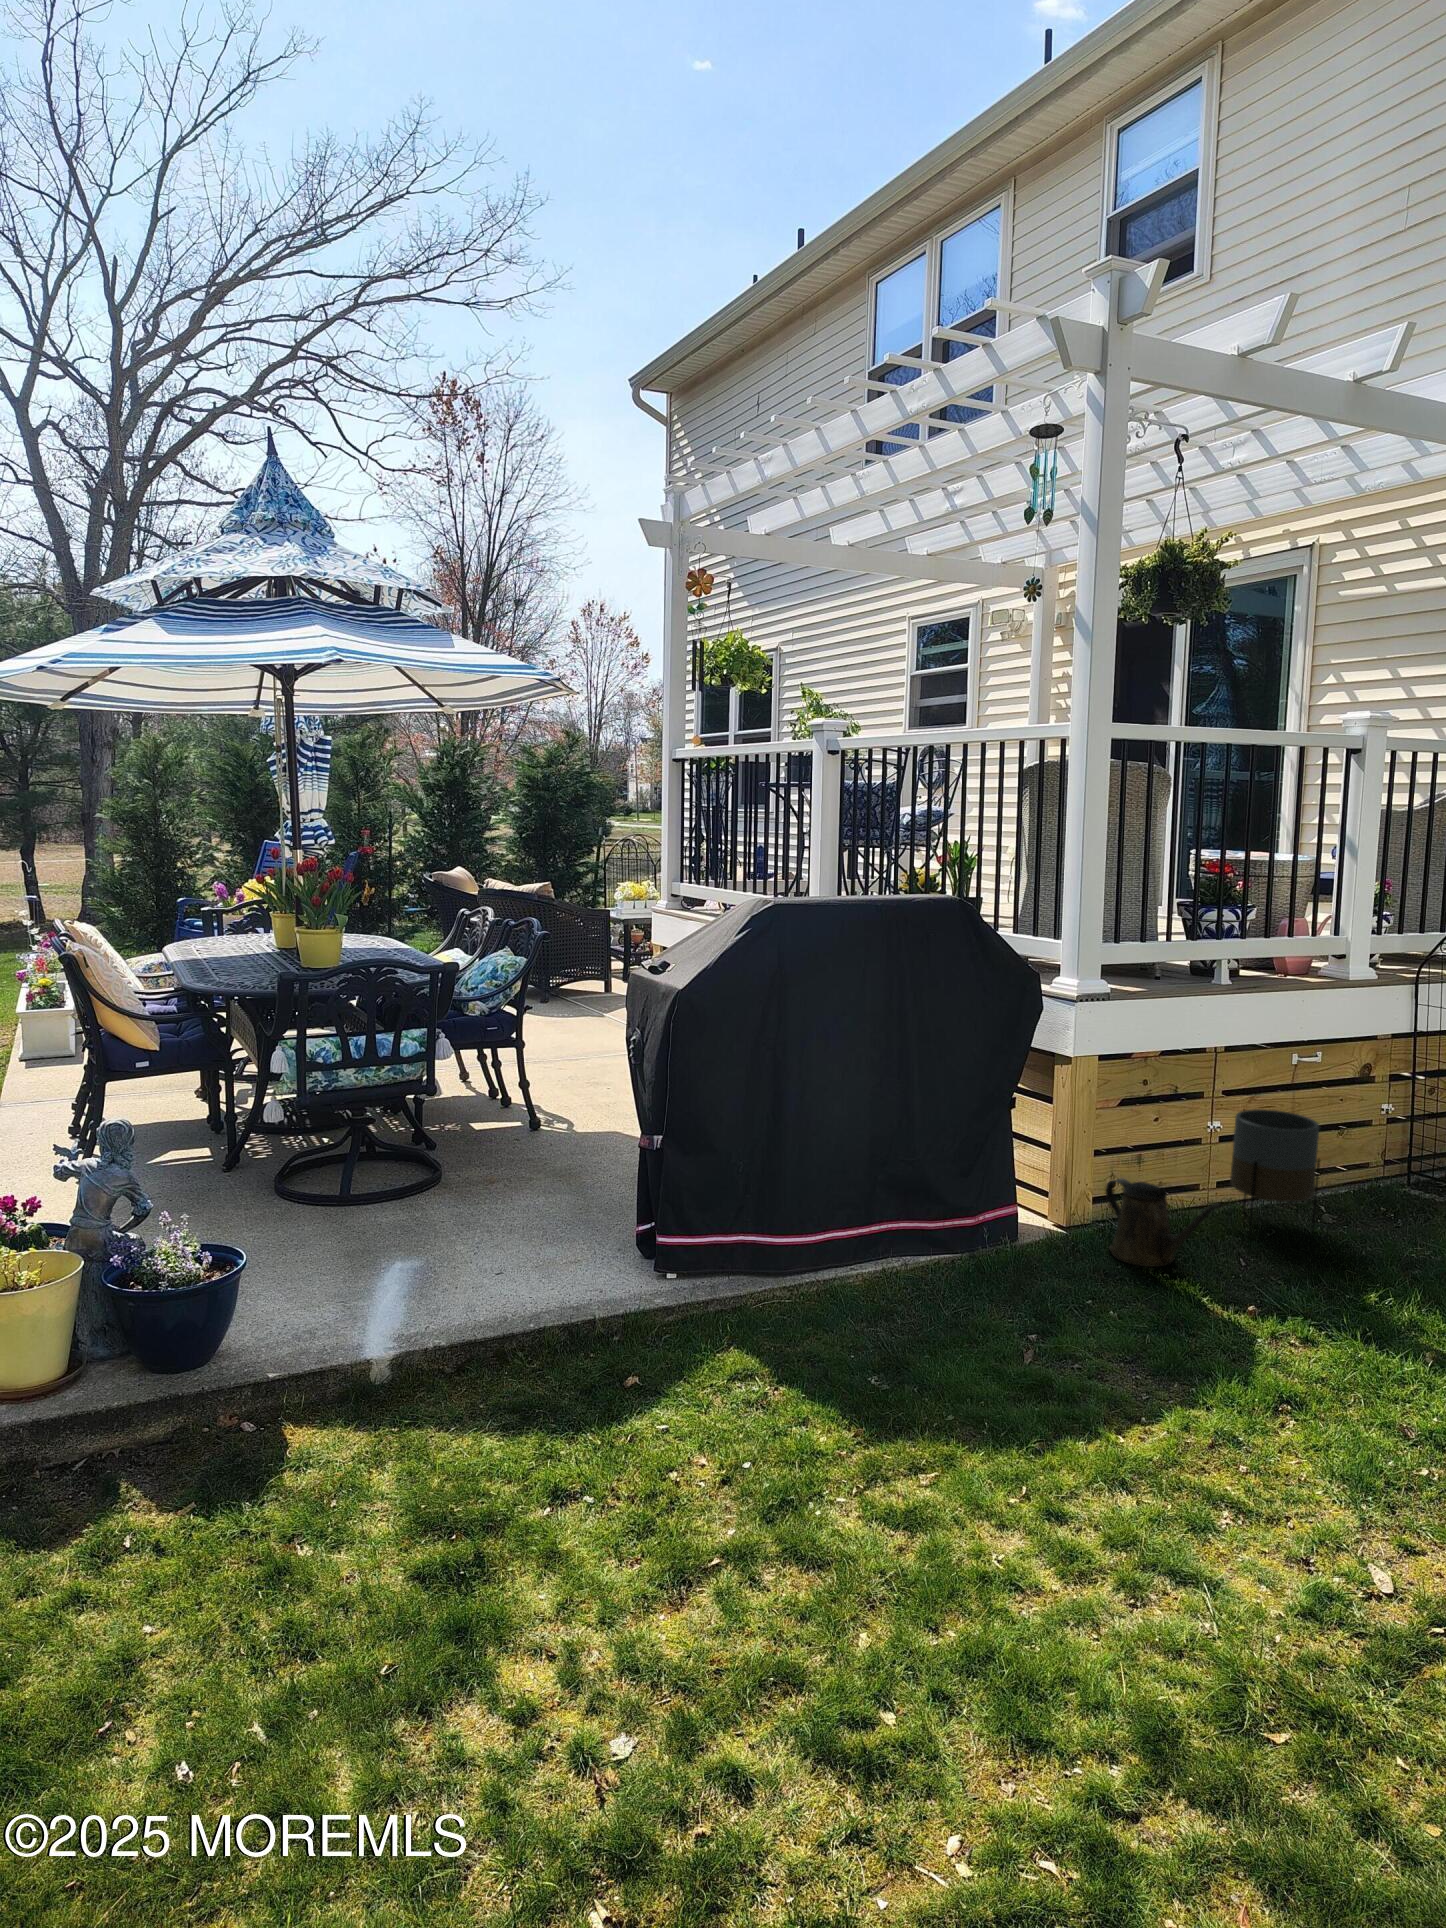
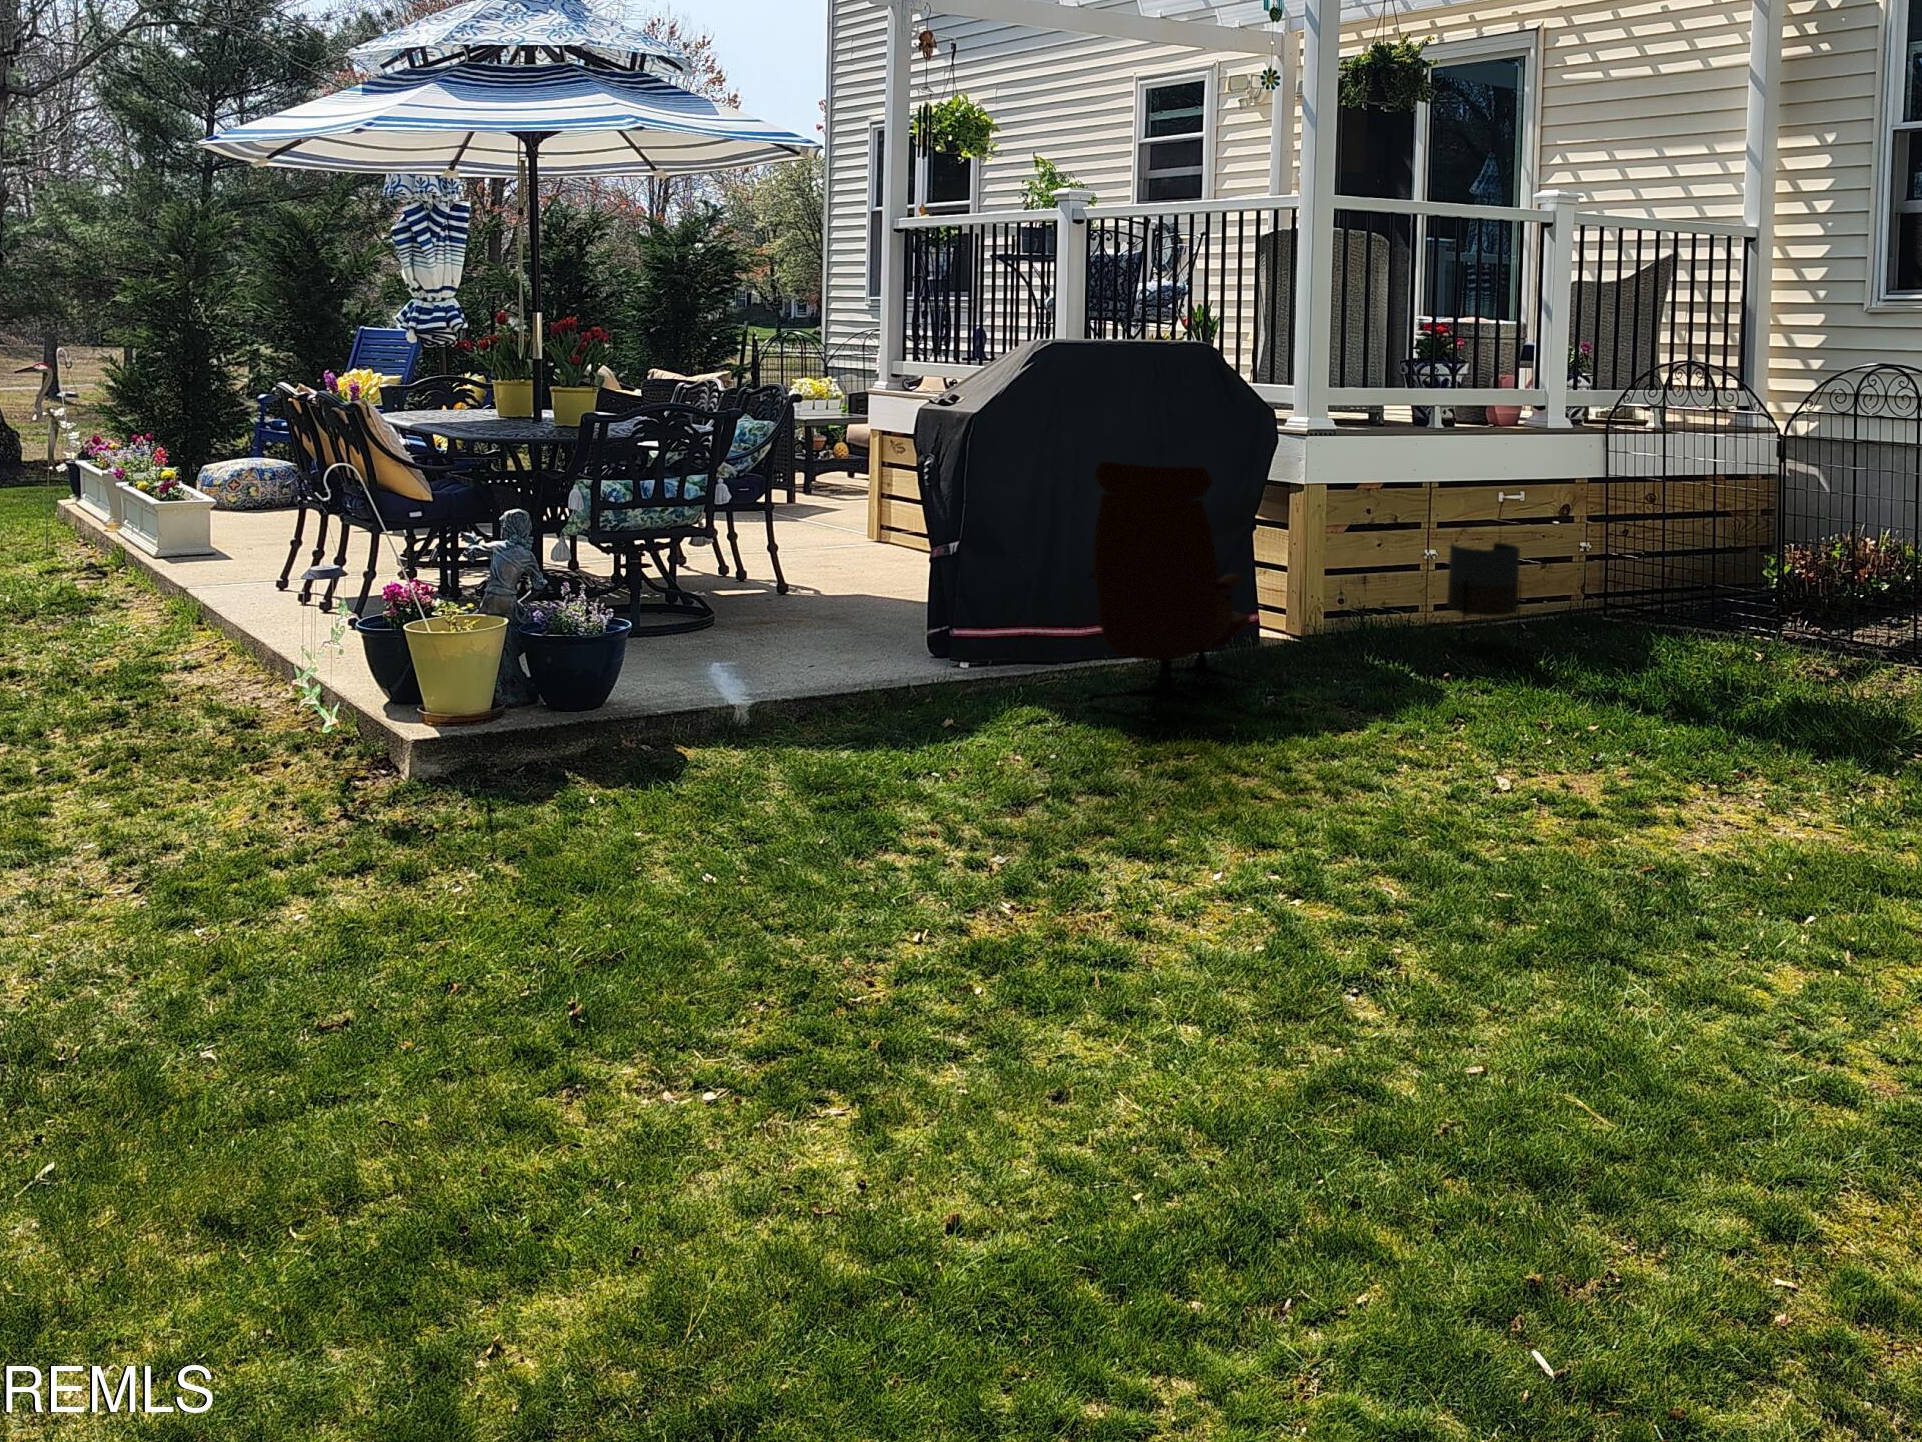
lounge chair: none [802,1082,1008,1413] -> present [1088,461,1252,726]
watering can: present [1105,1179,1222,1267] -> none [1336,594,1430,664]

